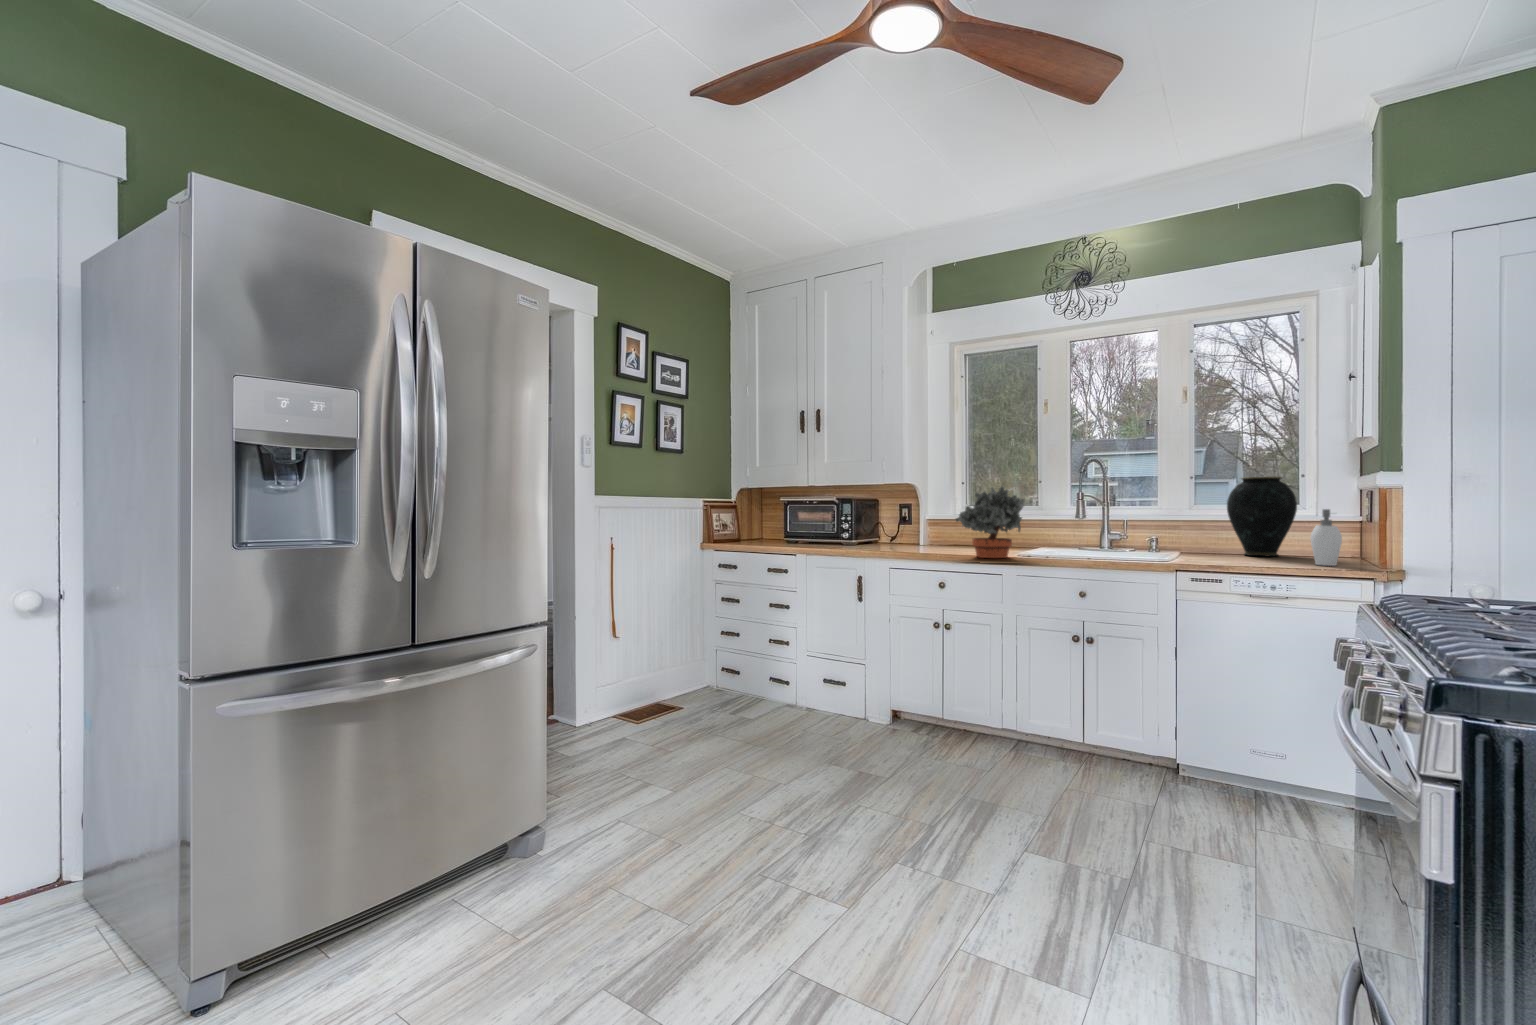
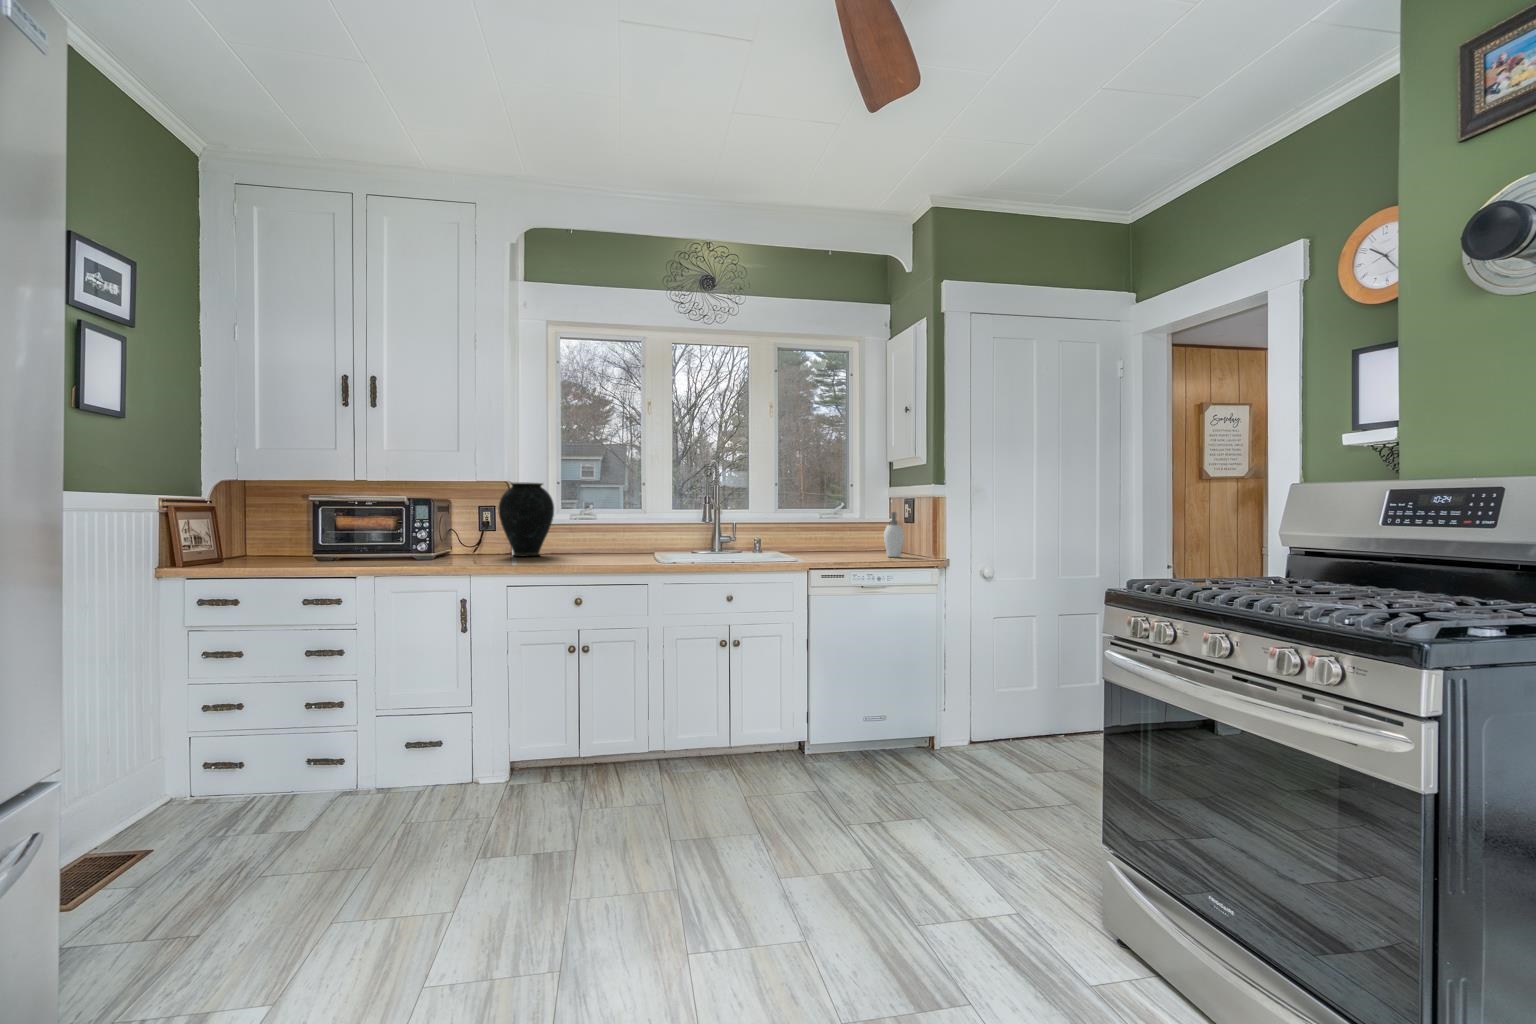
vase: present [1227,477,1297,556] -> present [498,482,554,556]
potted plant: present [956,486,1025,558] -> none [595,484,666,565]

